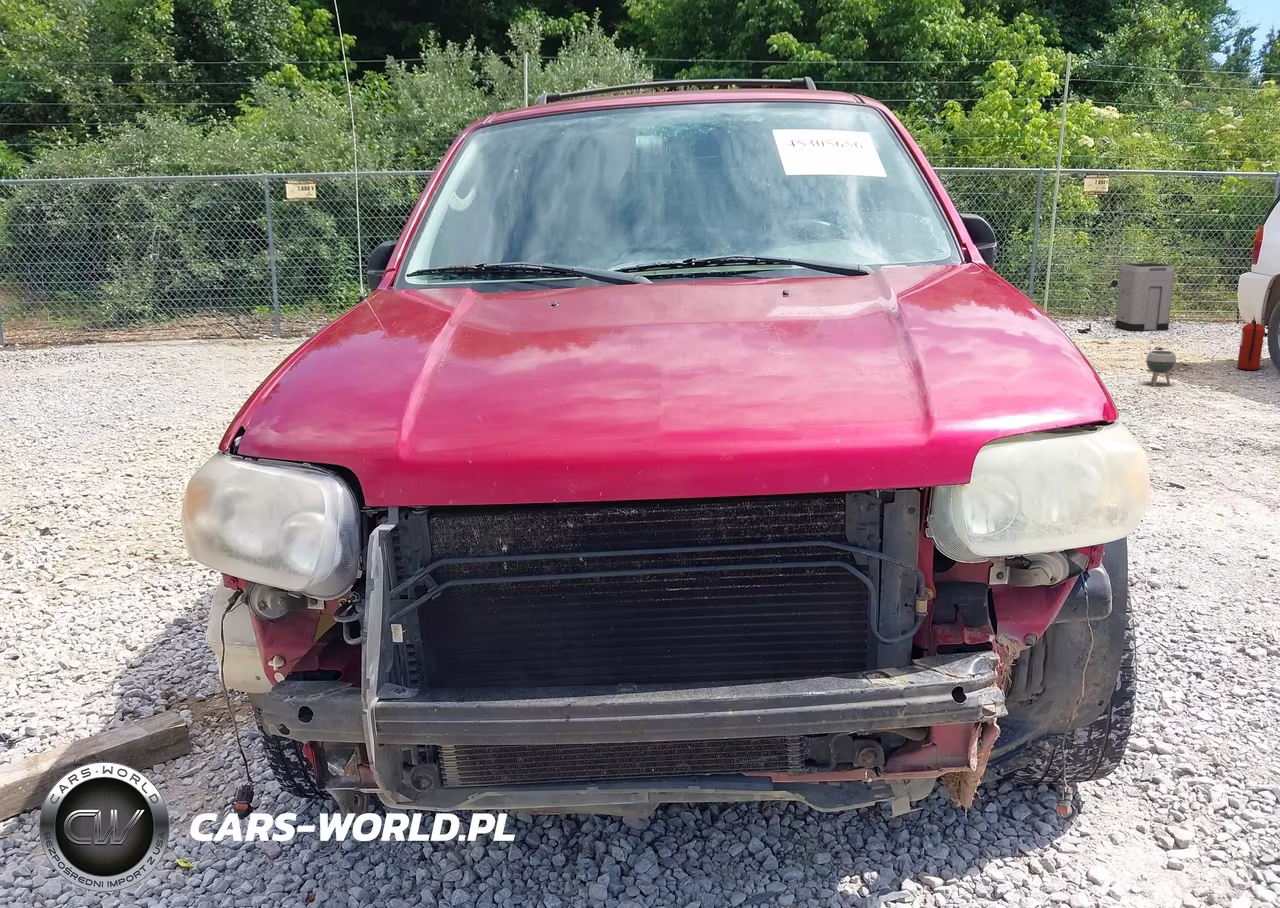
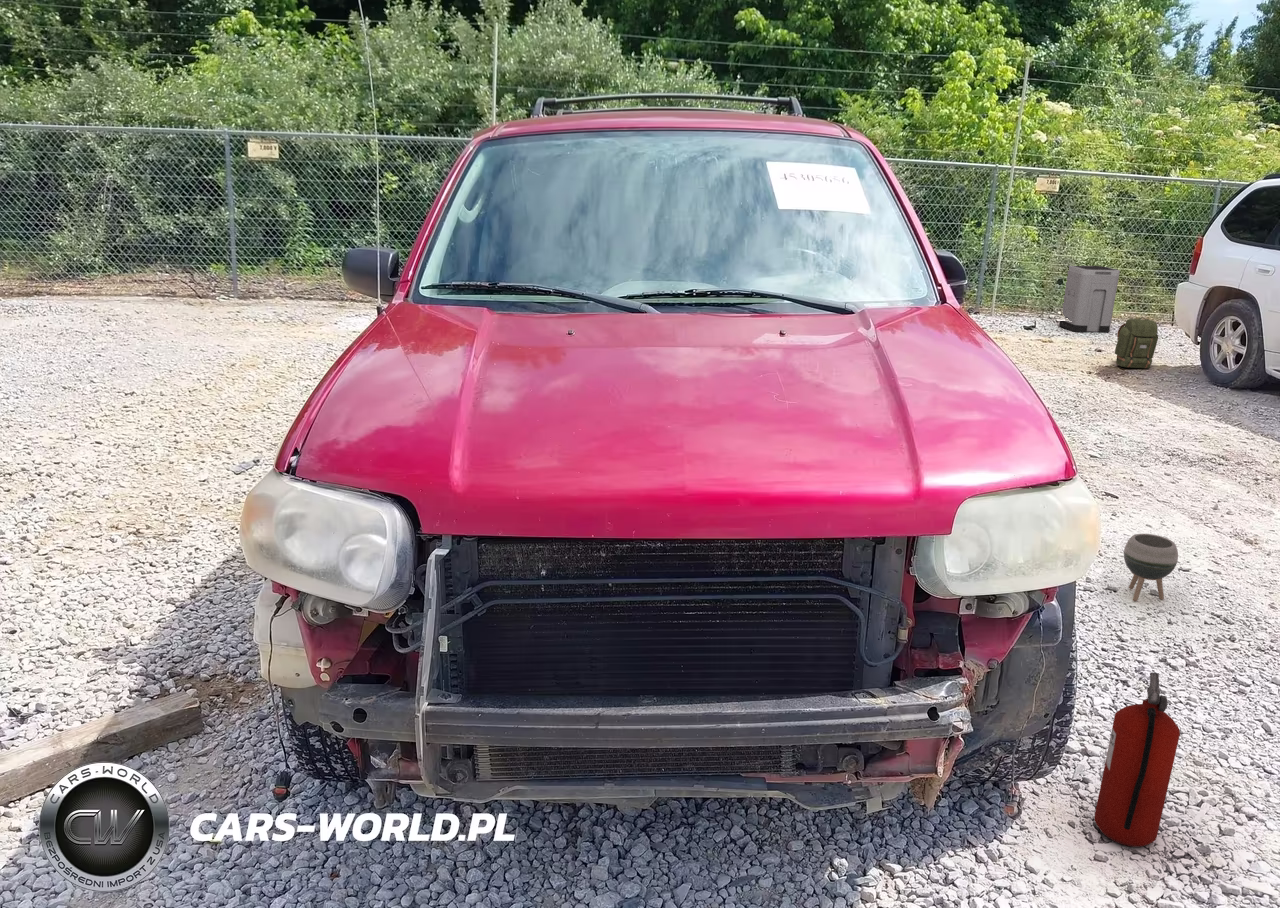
backpack: none [1174,309,1220,361] -> present [1115,317,1158,368]
fire extinguisher: present [1237,318,1265,370] -> present [1094,672,1180,847]
planter: present [1146,351,1176,386] -> present [1124,534,1178,601]

